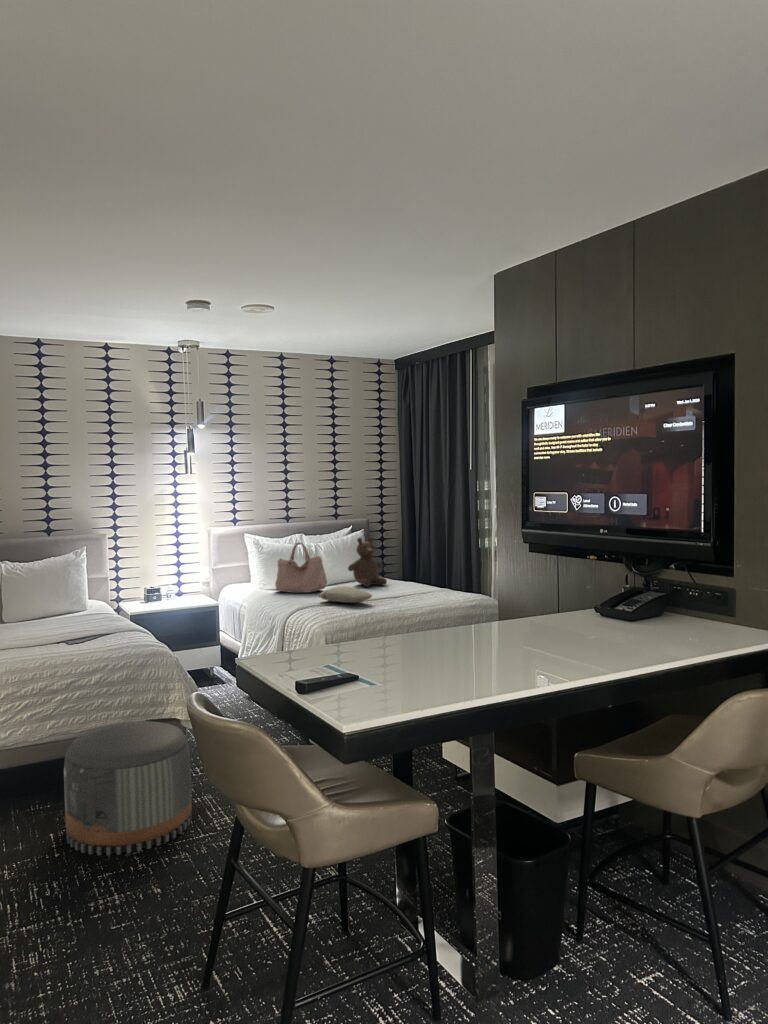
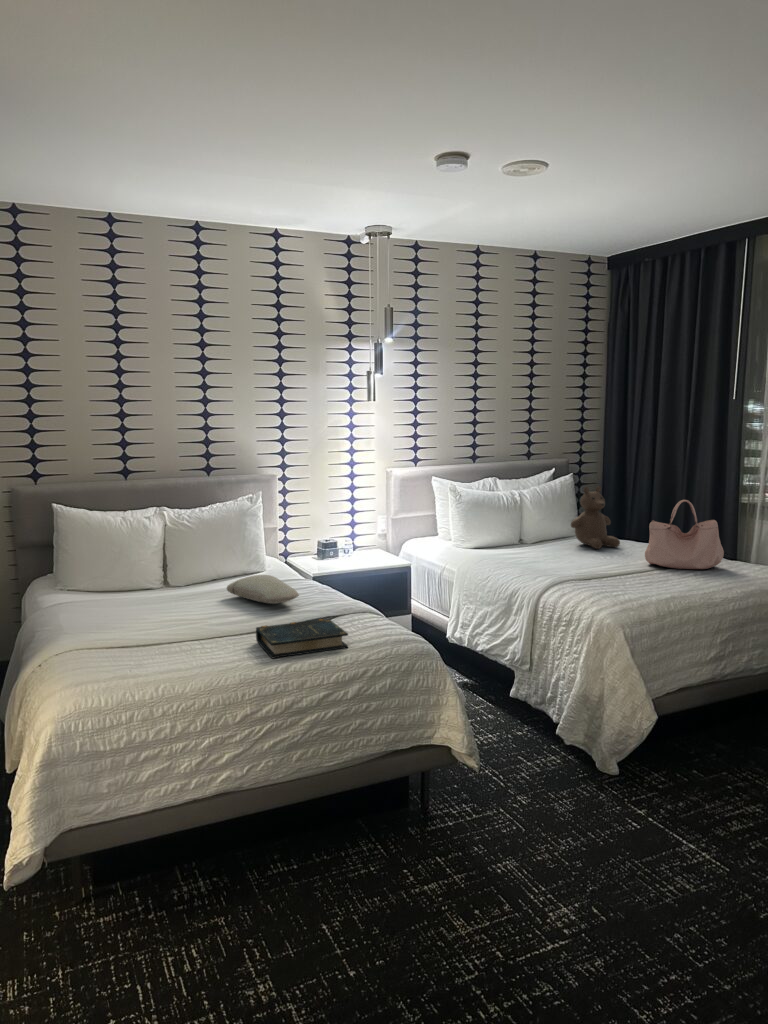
handbag: present [275,543,327,593] -> present [645,500,724,569]
pillow: present [319,586,372,603] -> present [227,575,299,604]
book: none [34,631,100,657] -> present [256,619,348,658]
pouf: present [64,721,192,855] -> none [345,758,515,970]

